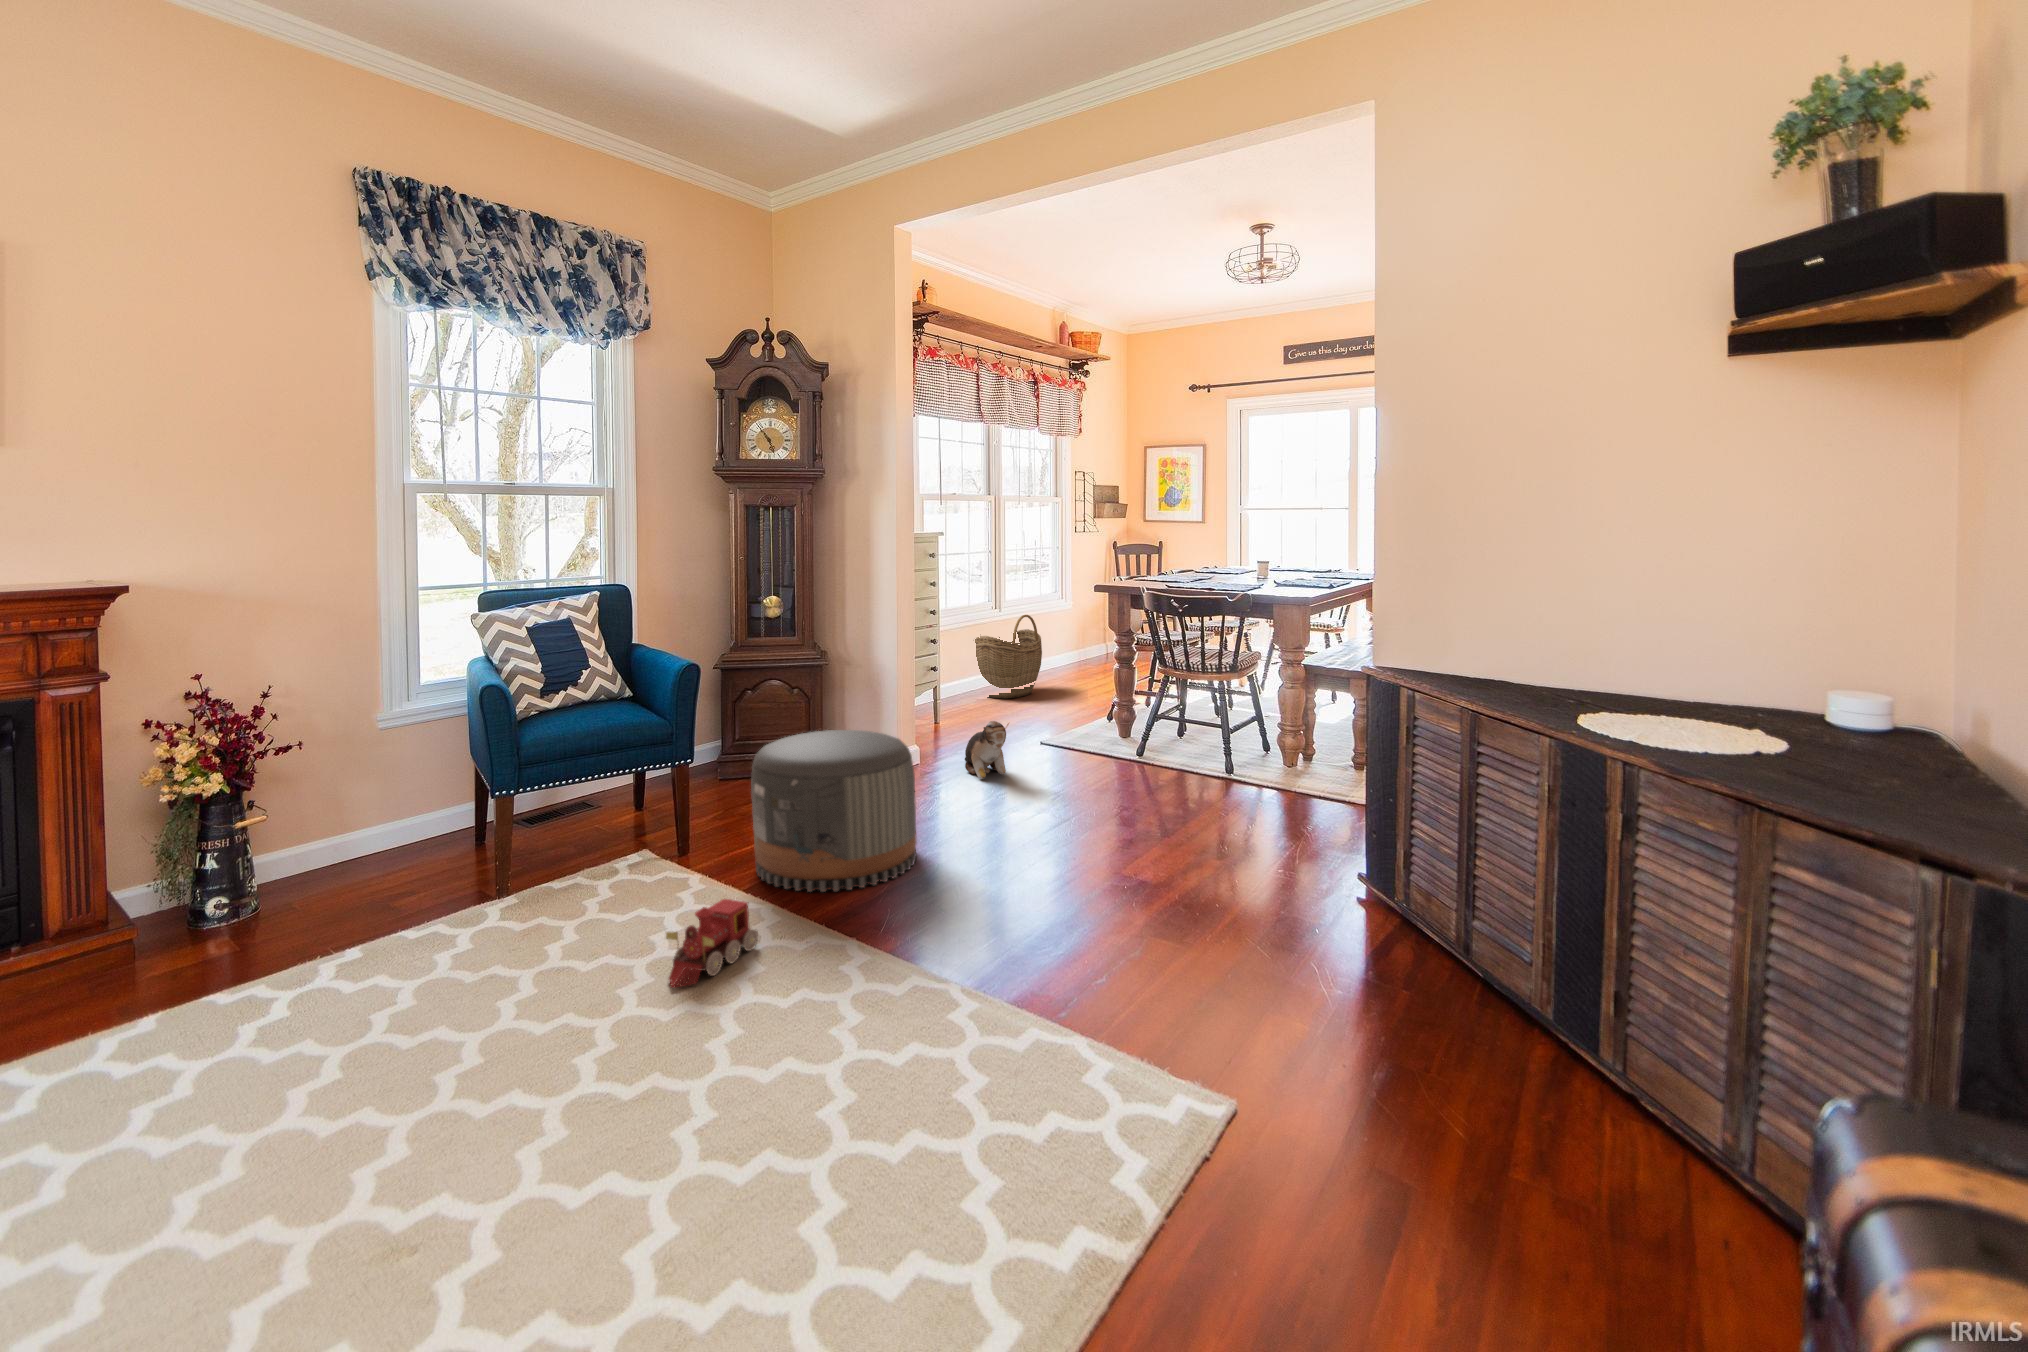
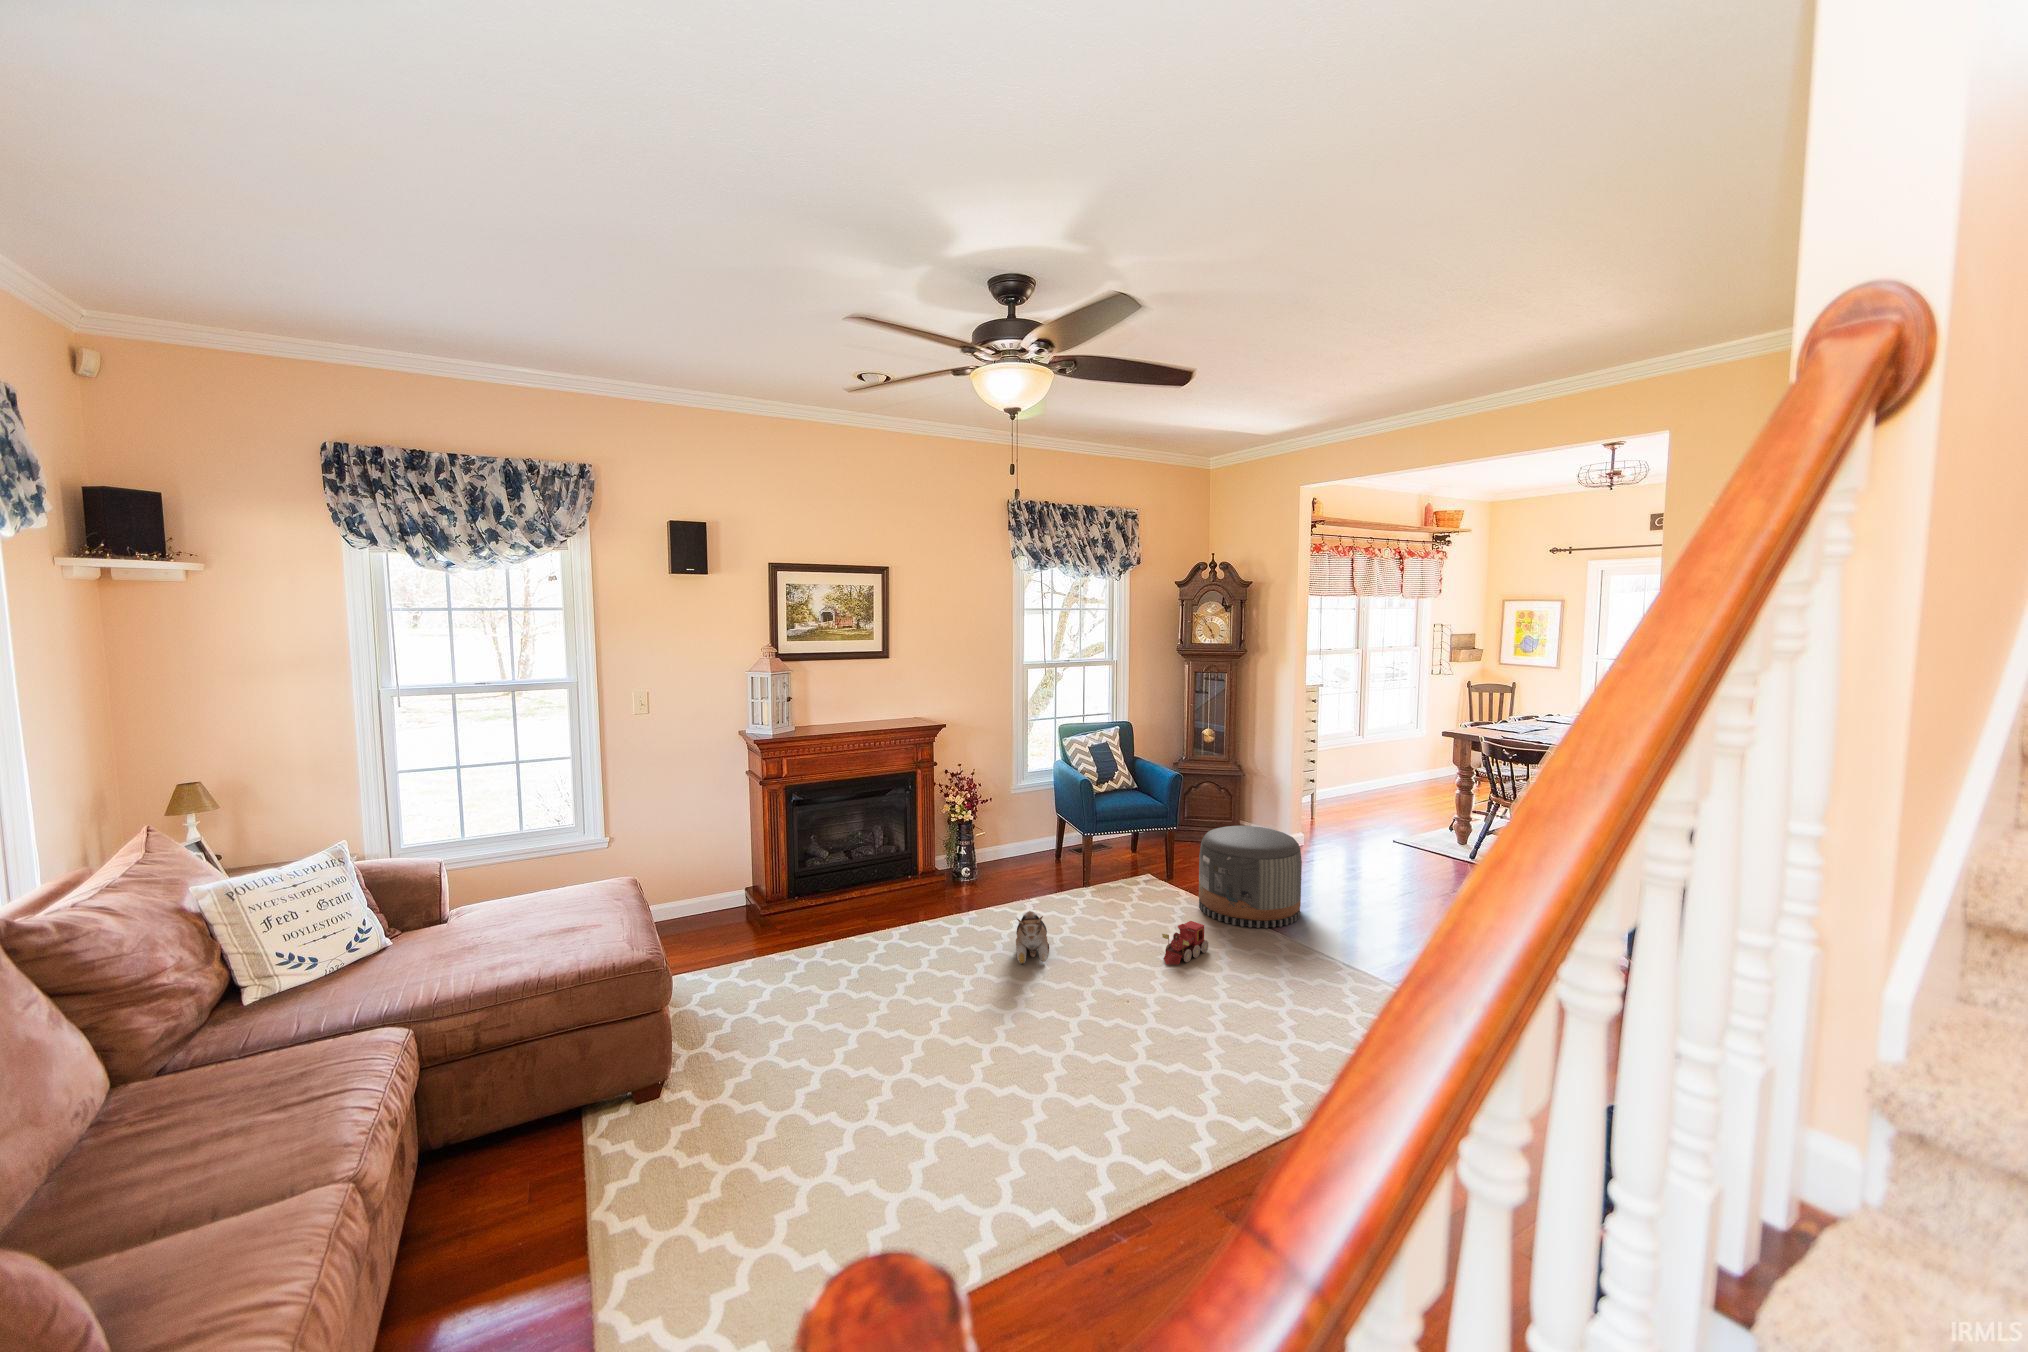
woven basket: present [975,615,1042,699] -> none [1341,733,1399,801]
plush toy: present [965,721,1009,779] -> present [1016,911,1049,964]

